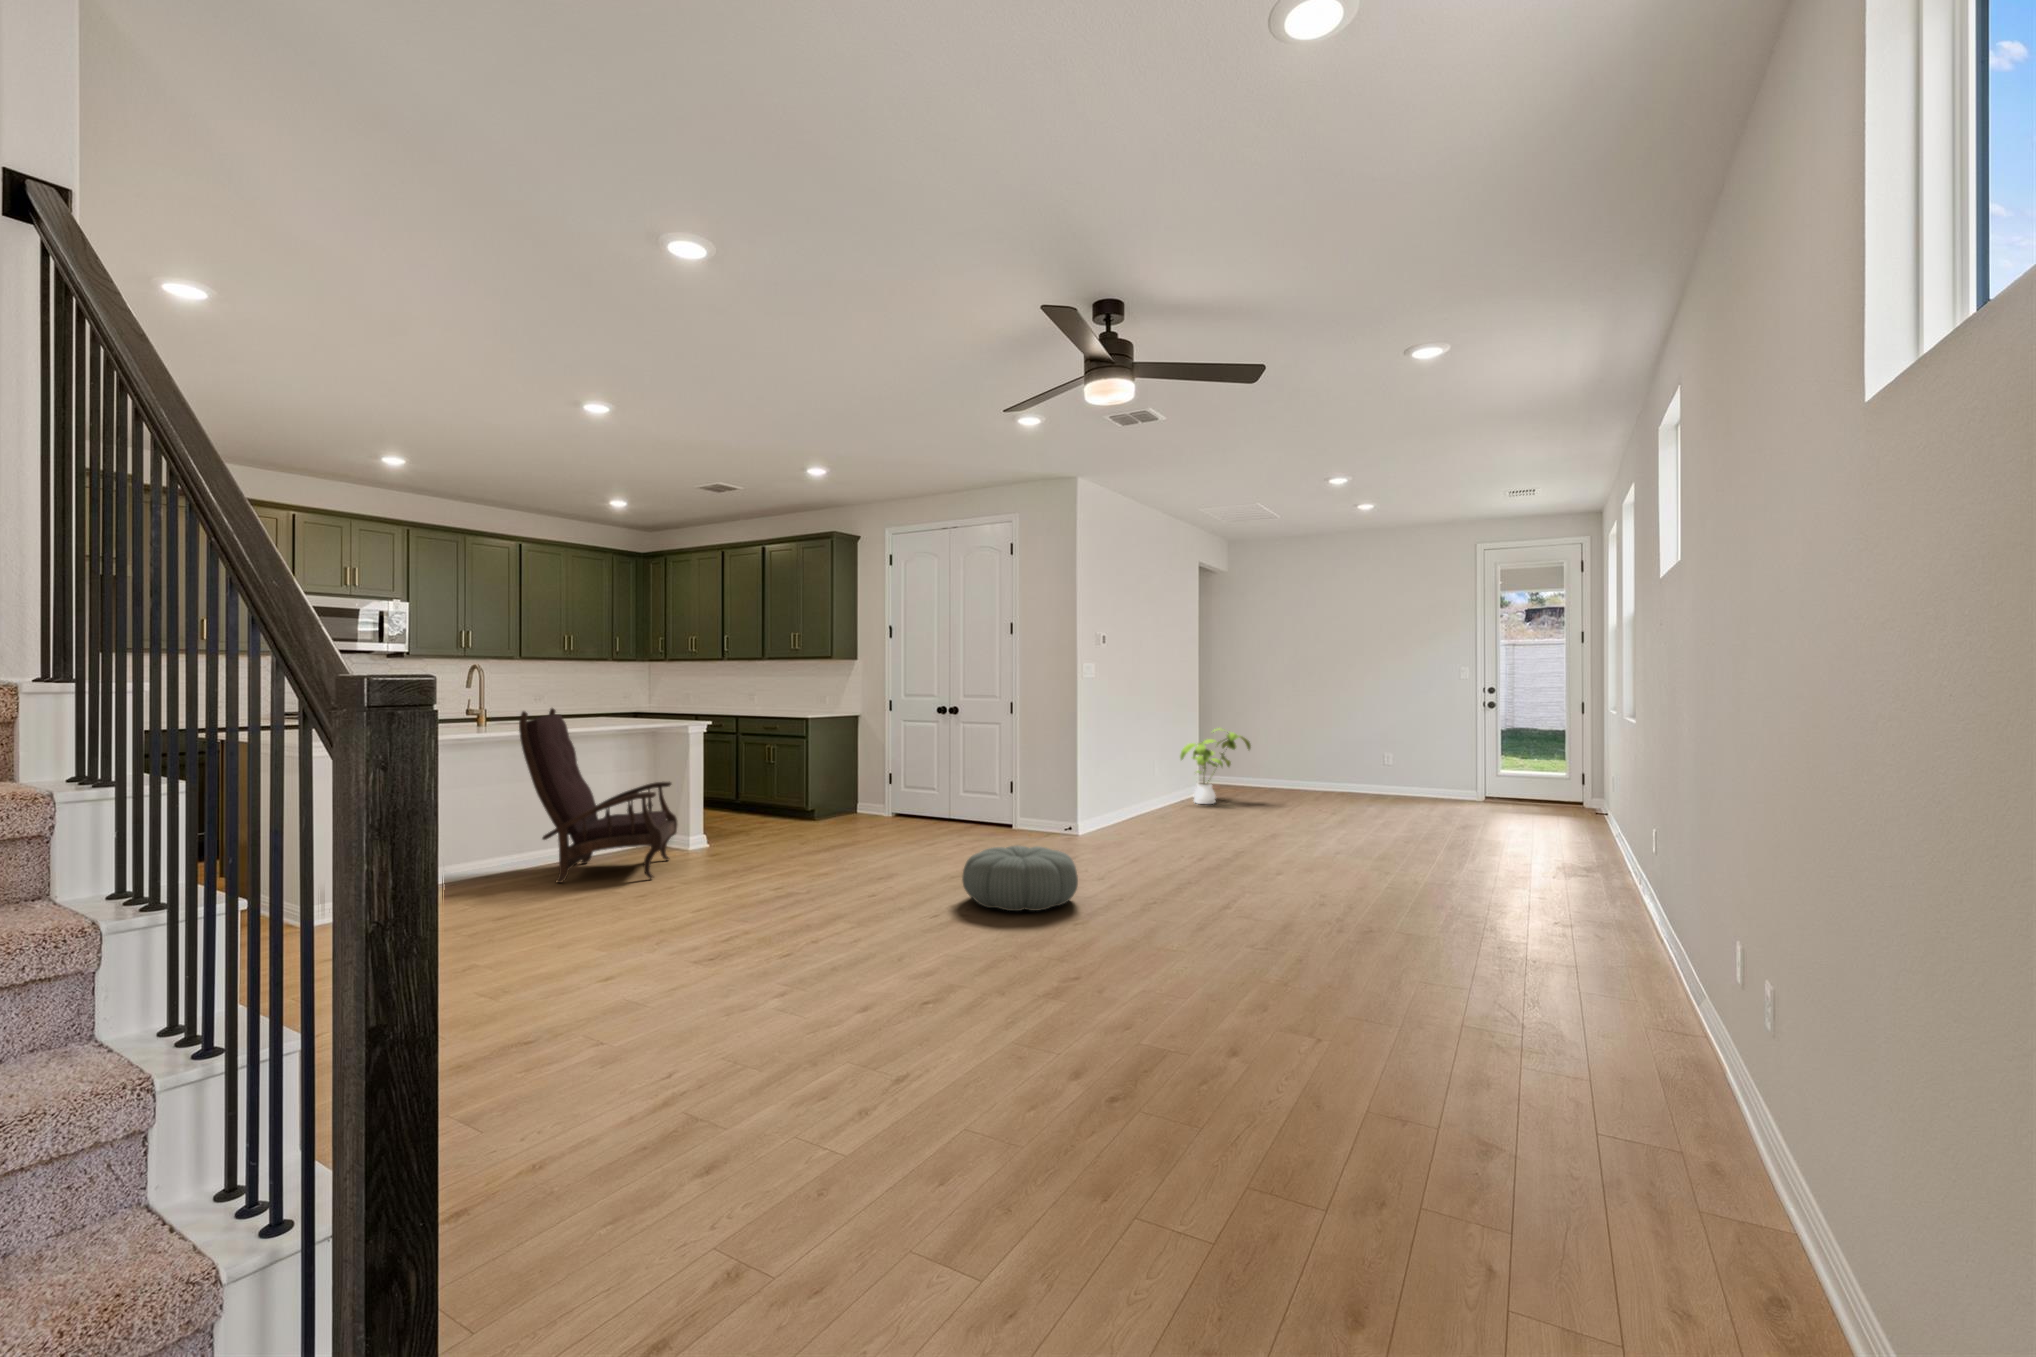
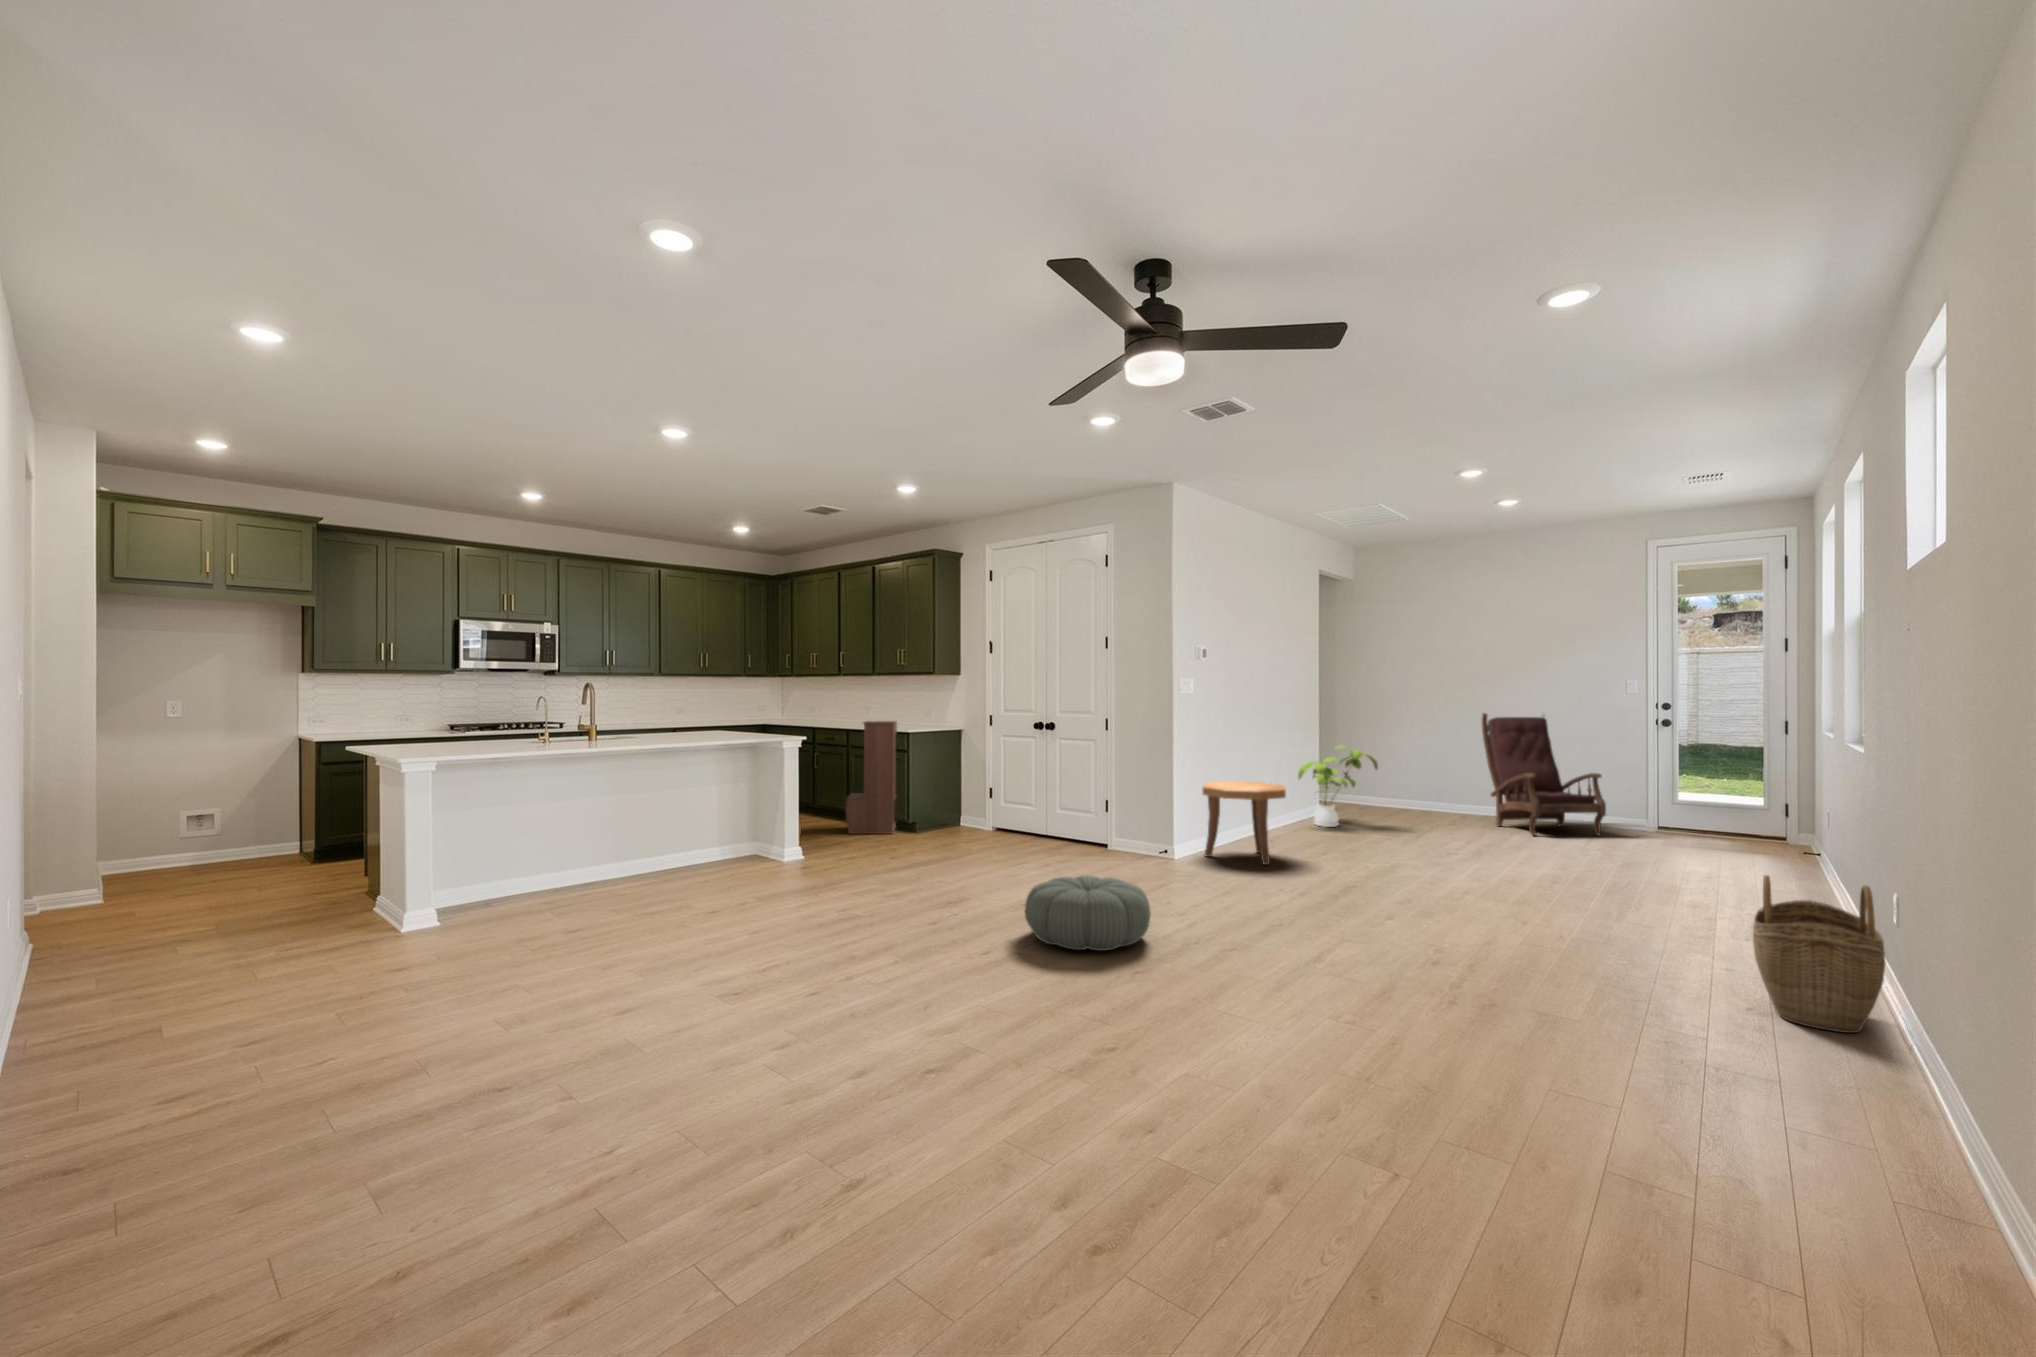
bookshelf: none [744,707,794,822] -> present [846,721,897,834]
armchair: present [519,708,677,883] -> present [1482,713,1606,836]
side table: none [1102,761,1177,837] -> present [1202,781,1286,865]
woven basket: none [1560,821,1649,940] -> present [1753,875,1885,1033]

